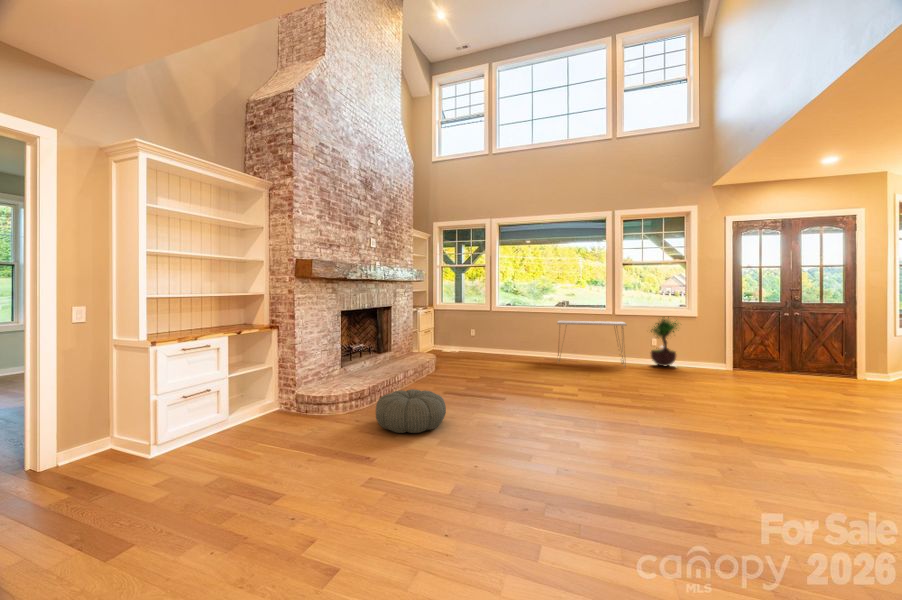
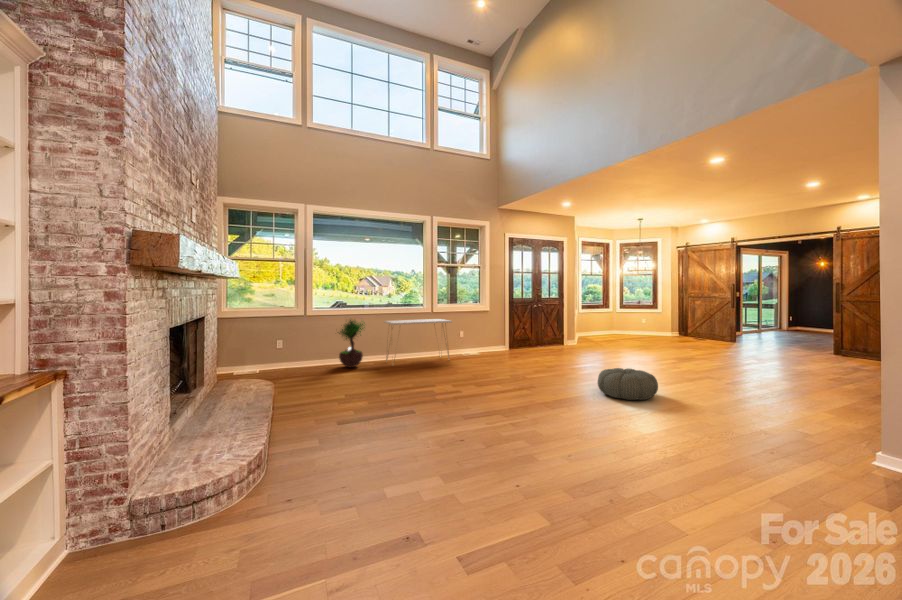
potted tree: present [651,317,677,366] -> present [339,320,363,367]
pouf: present [376,389,446,433] -> present [598,368,658,400]

